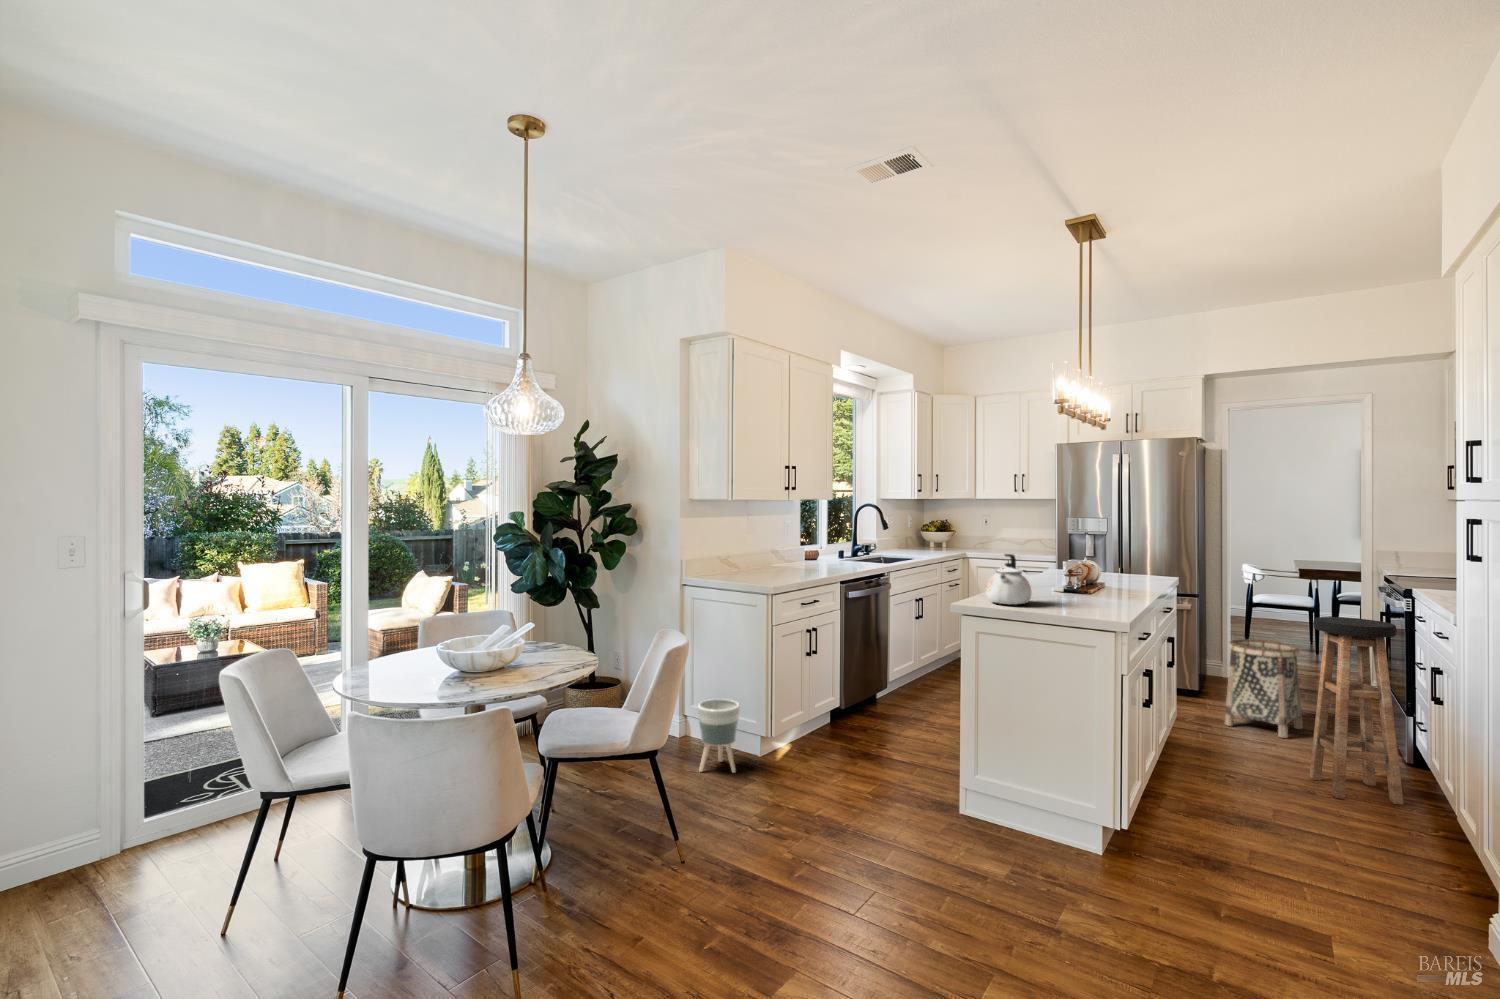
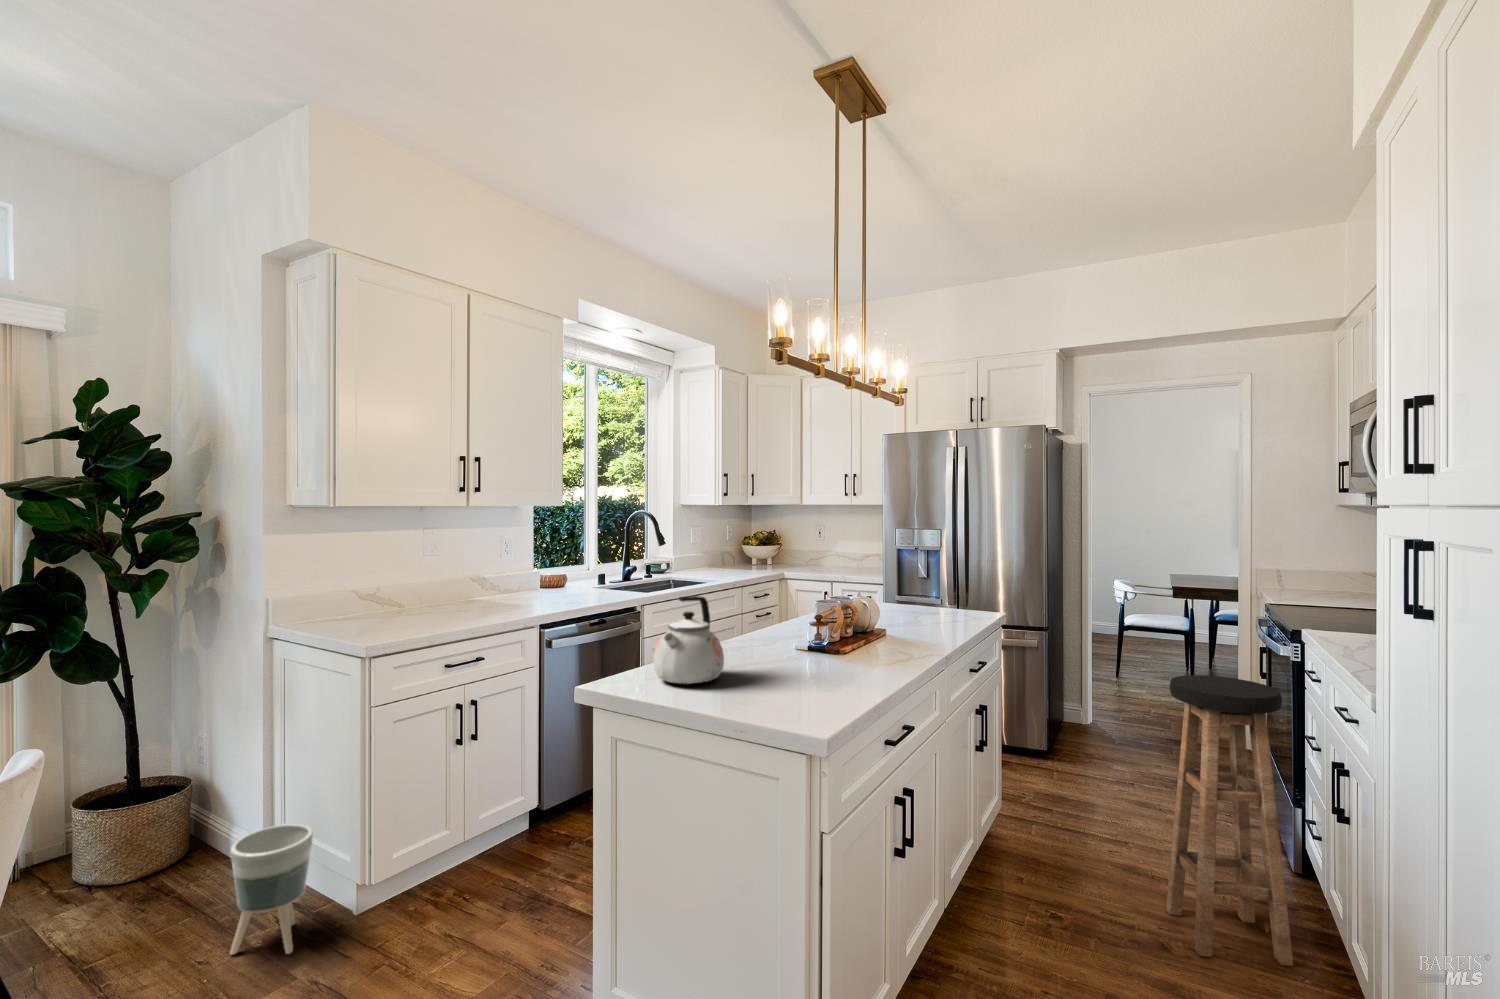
basket: present [1225,639,1303,738] -> none [1069,689,1166,829]

